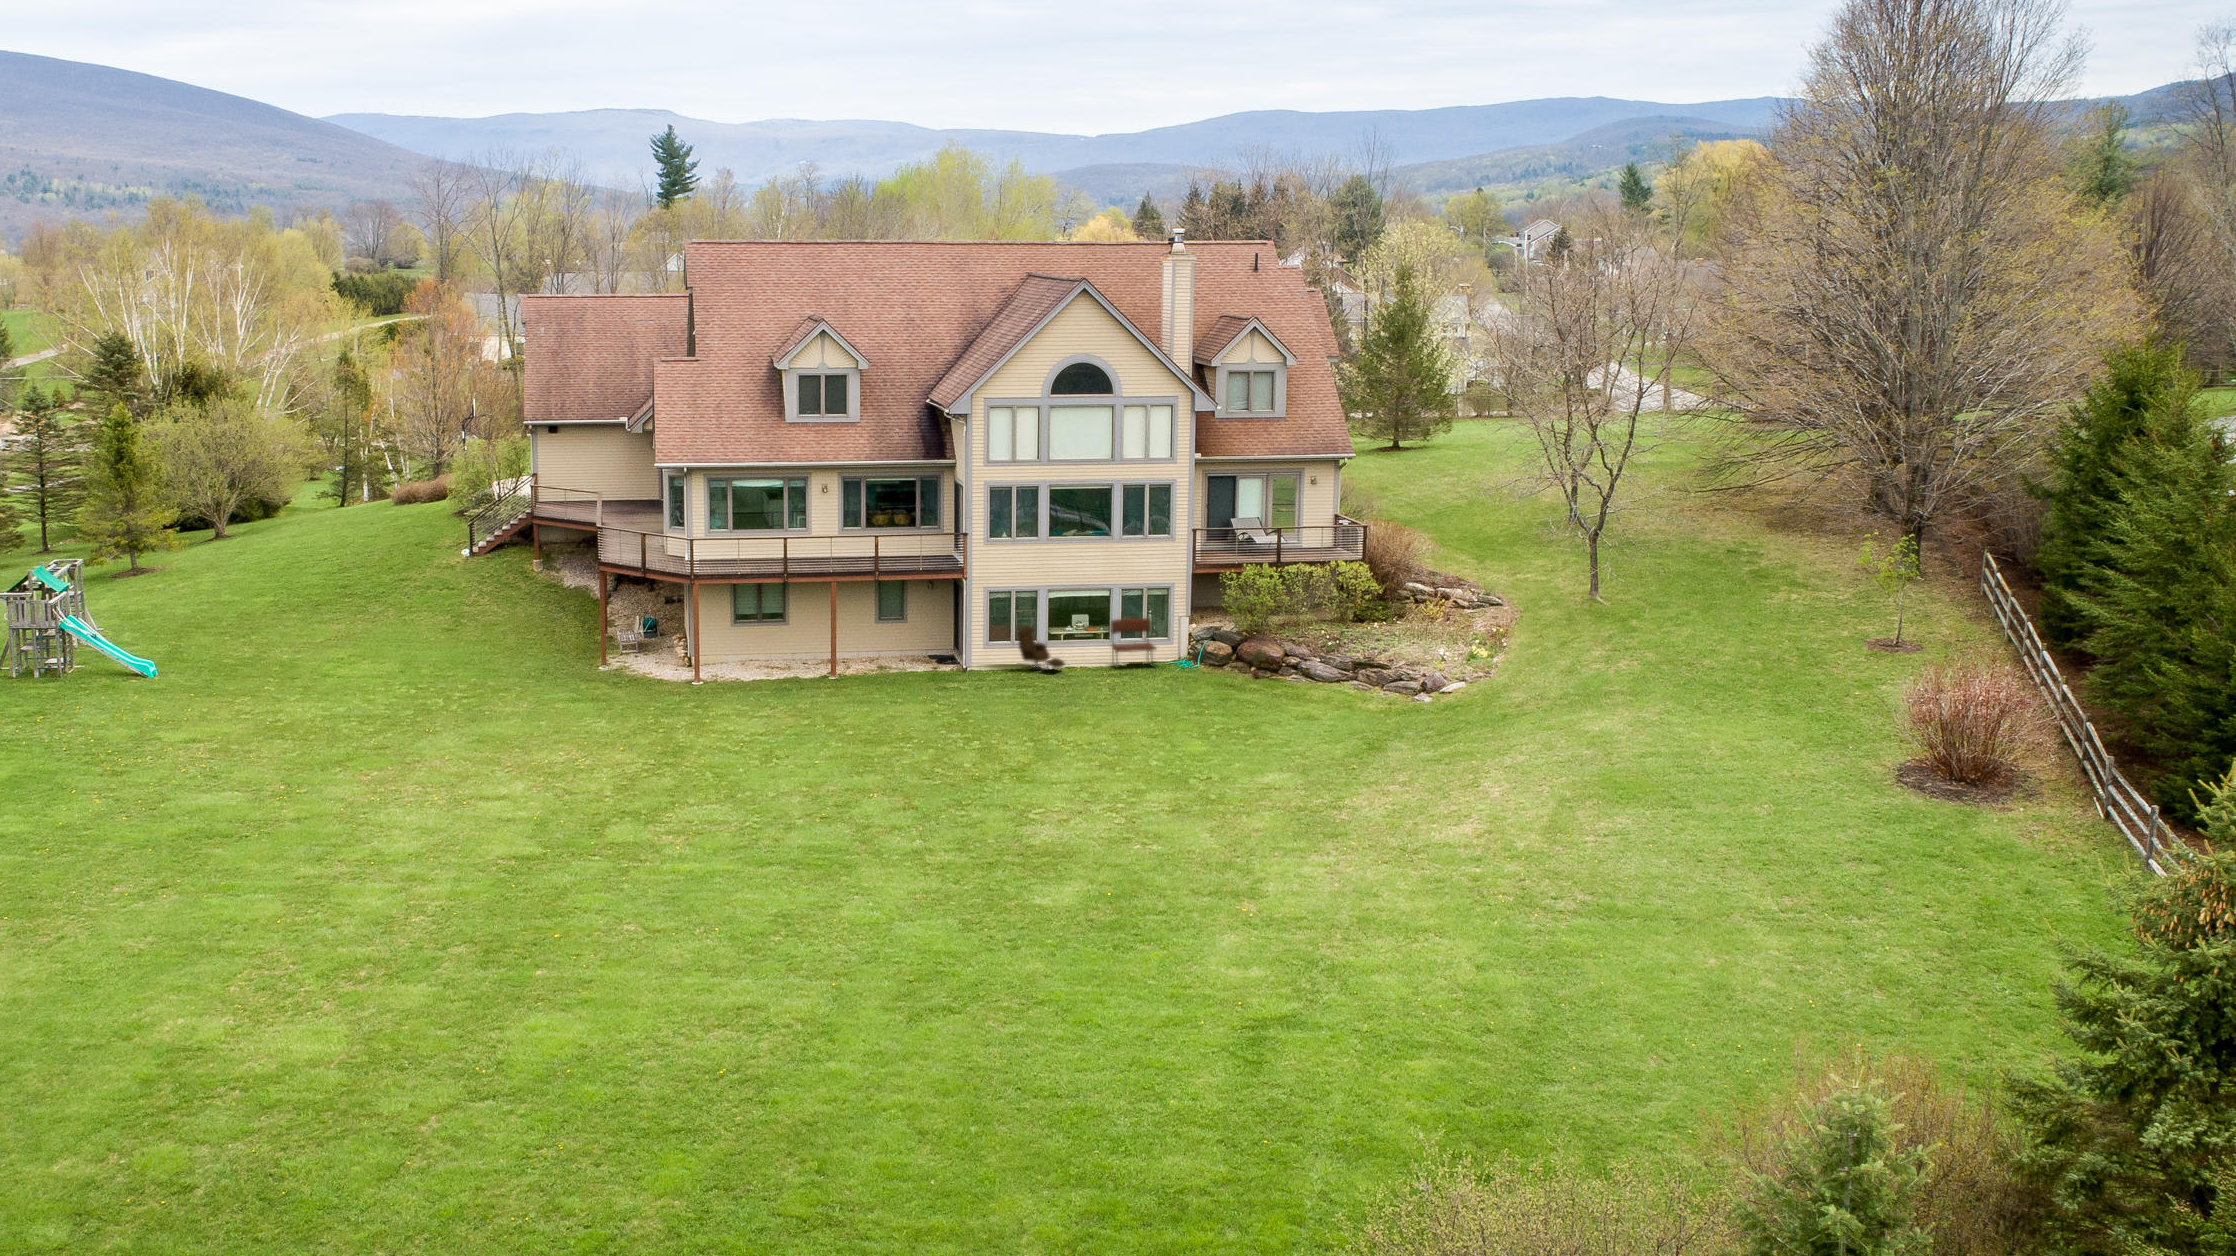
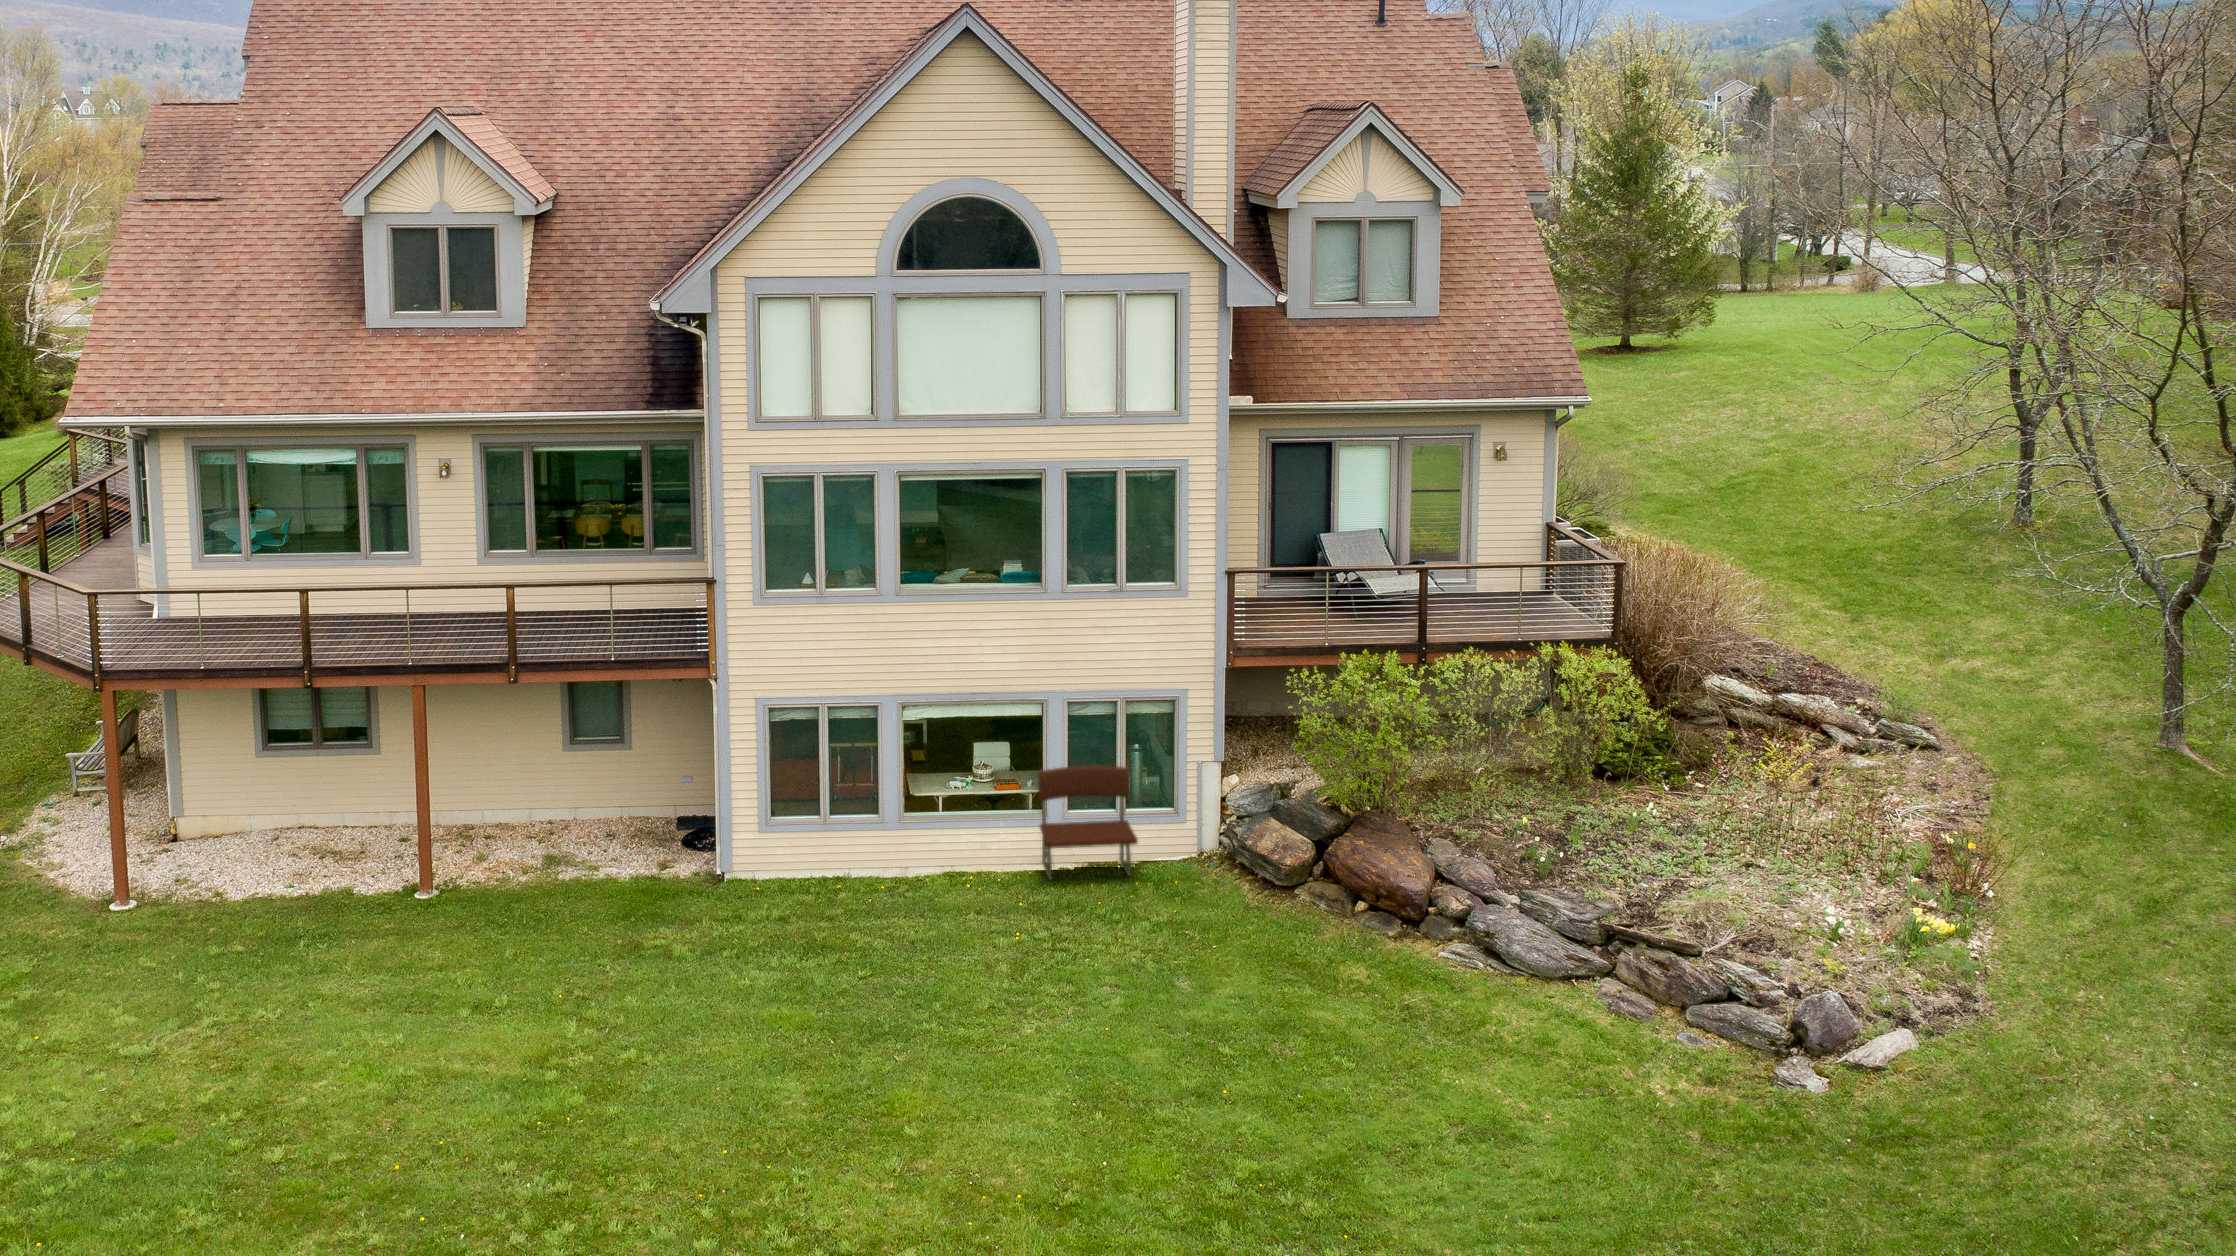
lounge chair: present [1018,627,1065,673] -> none [829,780,931,898]
potted tree: present [1245,646,1266,678] -> none [1335,857,1390,932]

